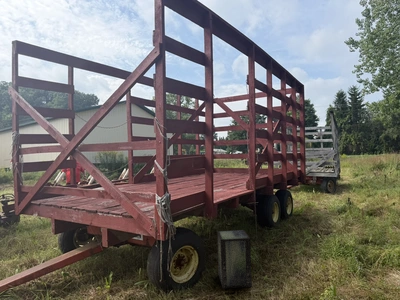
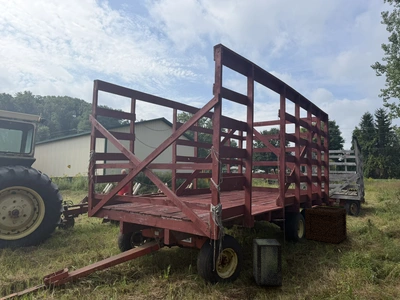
wooden crate: none [280,186,325,227] -> present [305,206,347,244]

